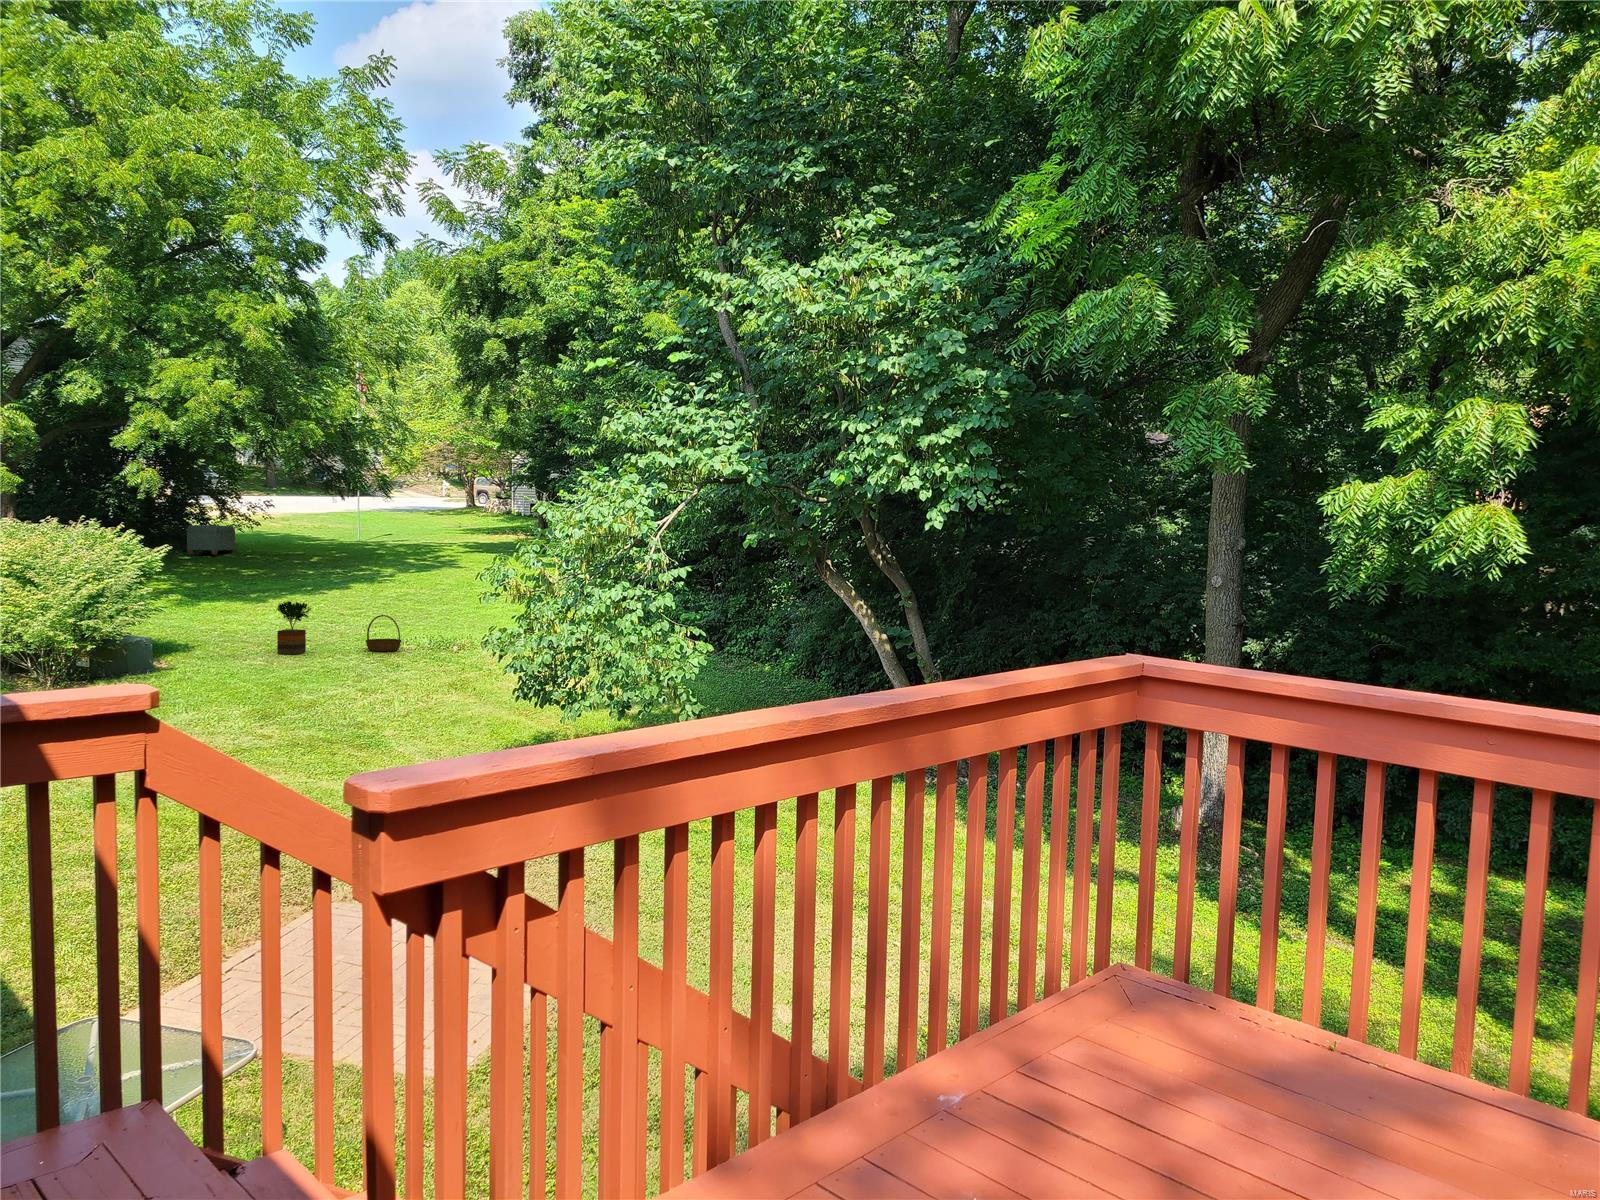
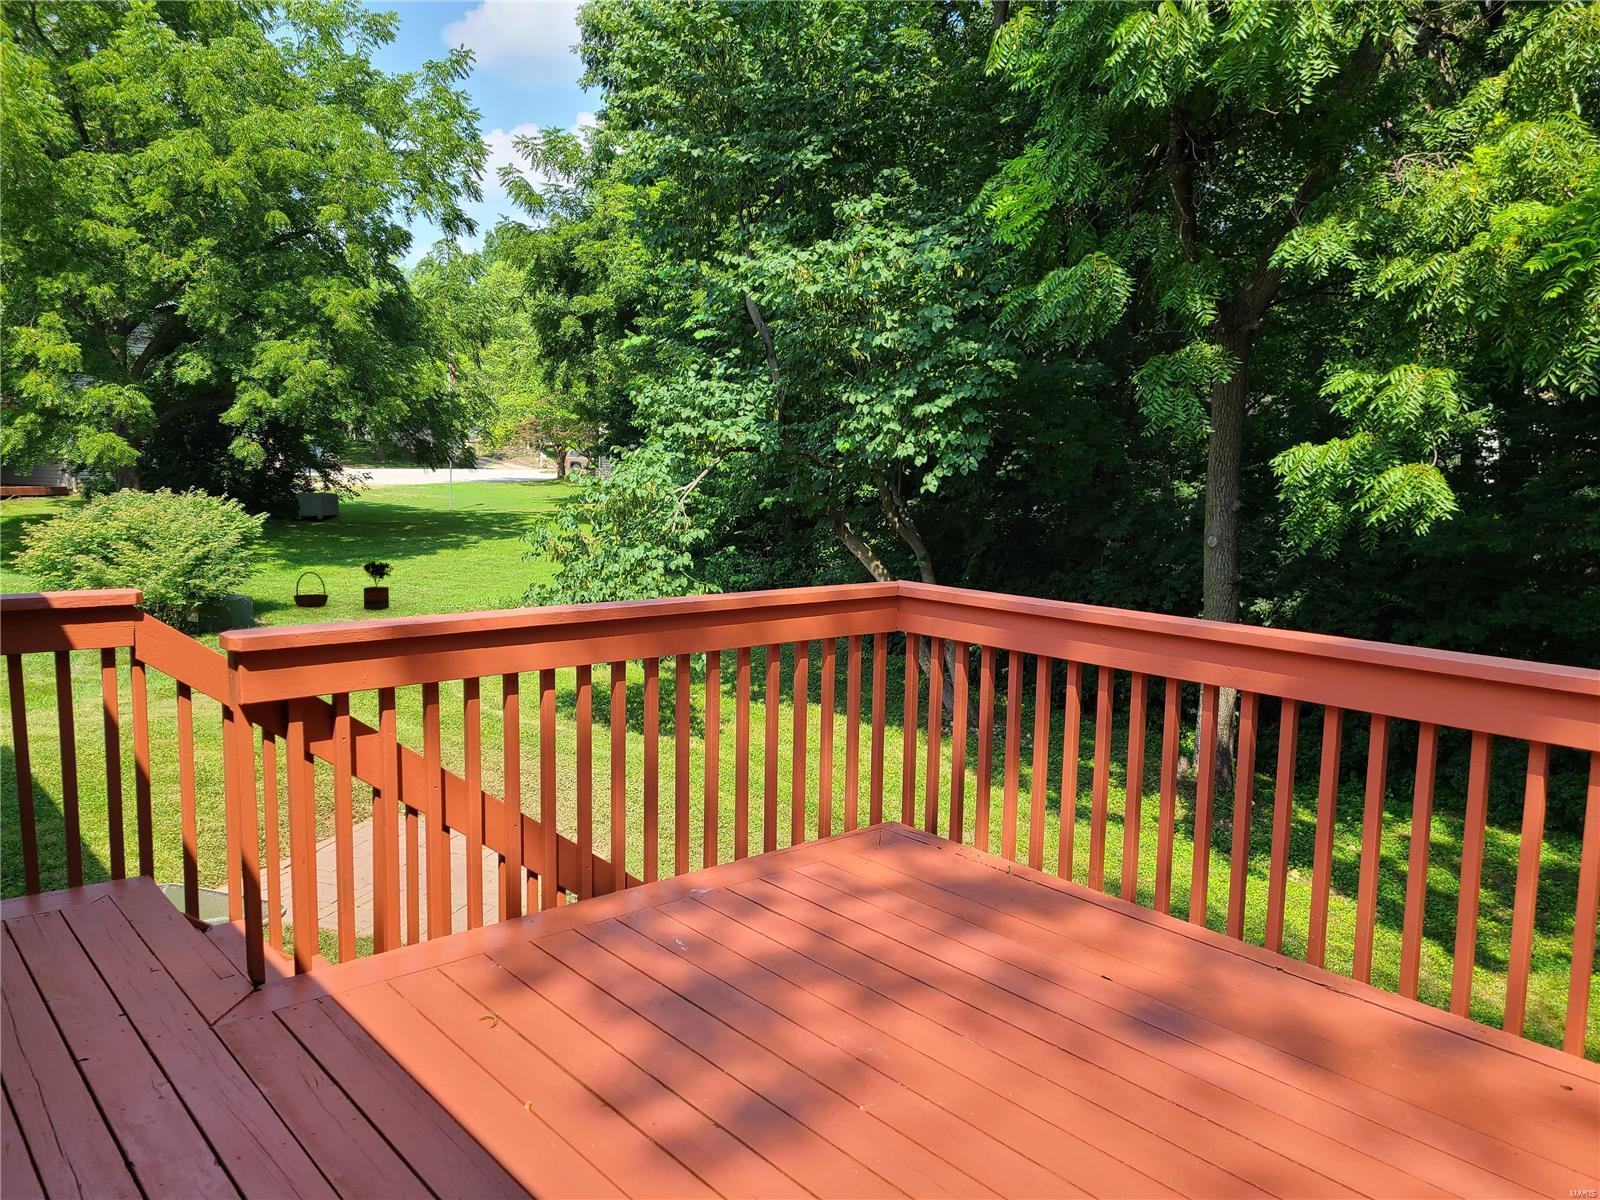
basket: present [365,615,402,651] -> present [293,572,328,606]

